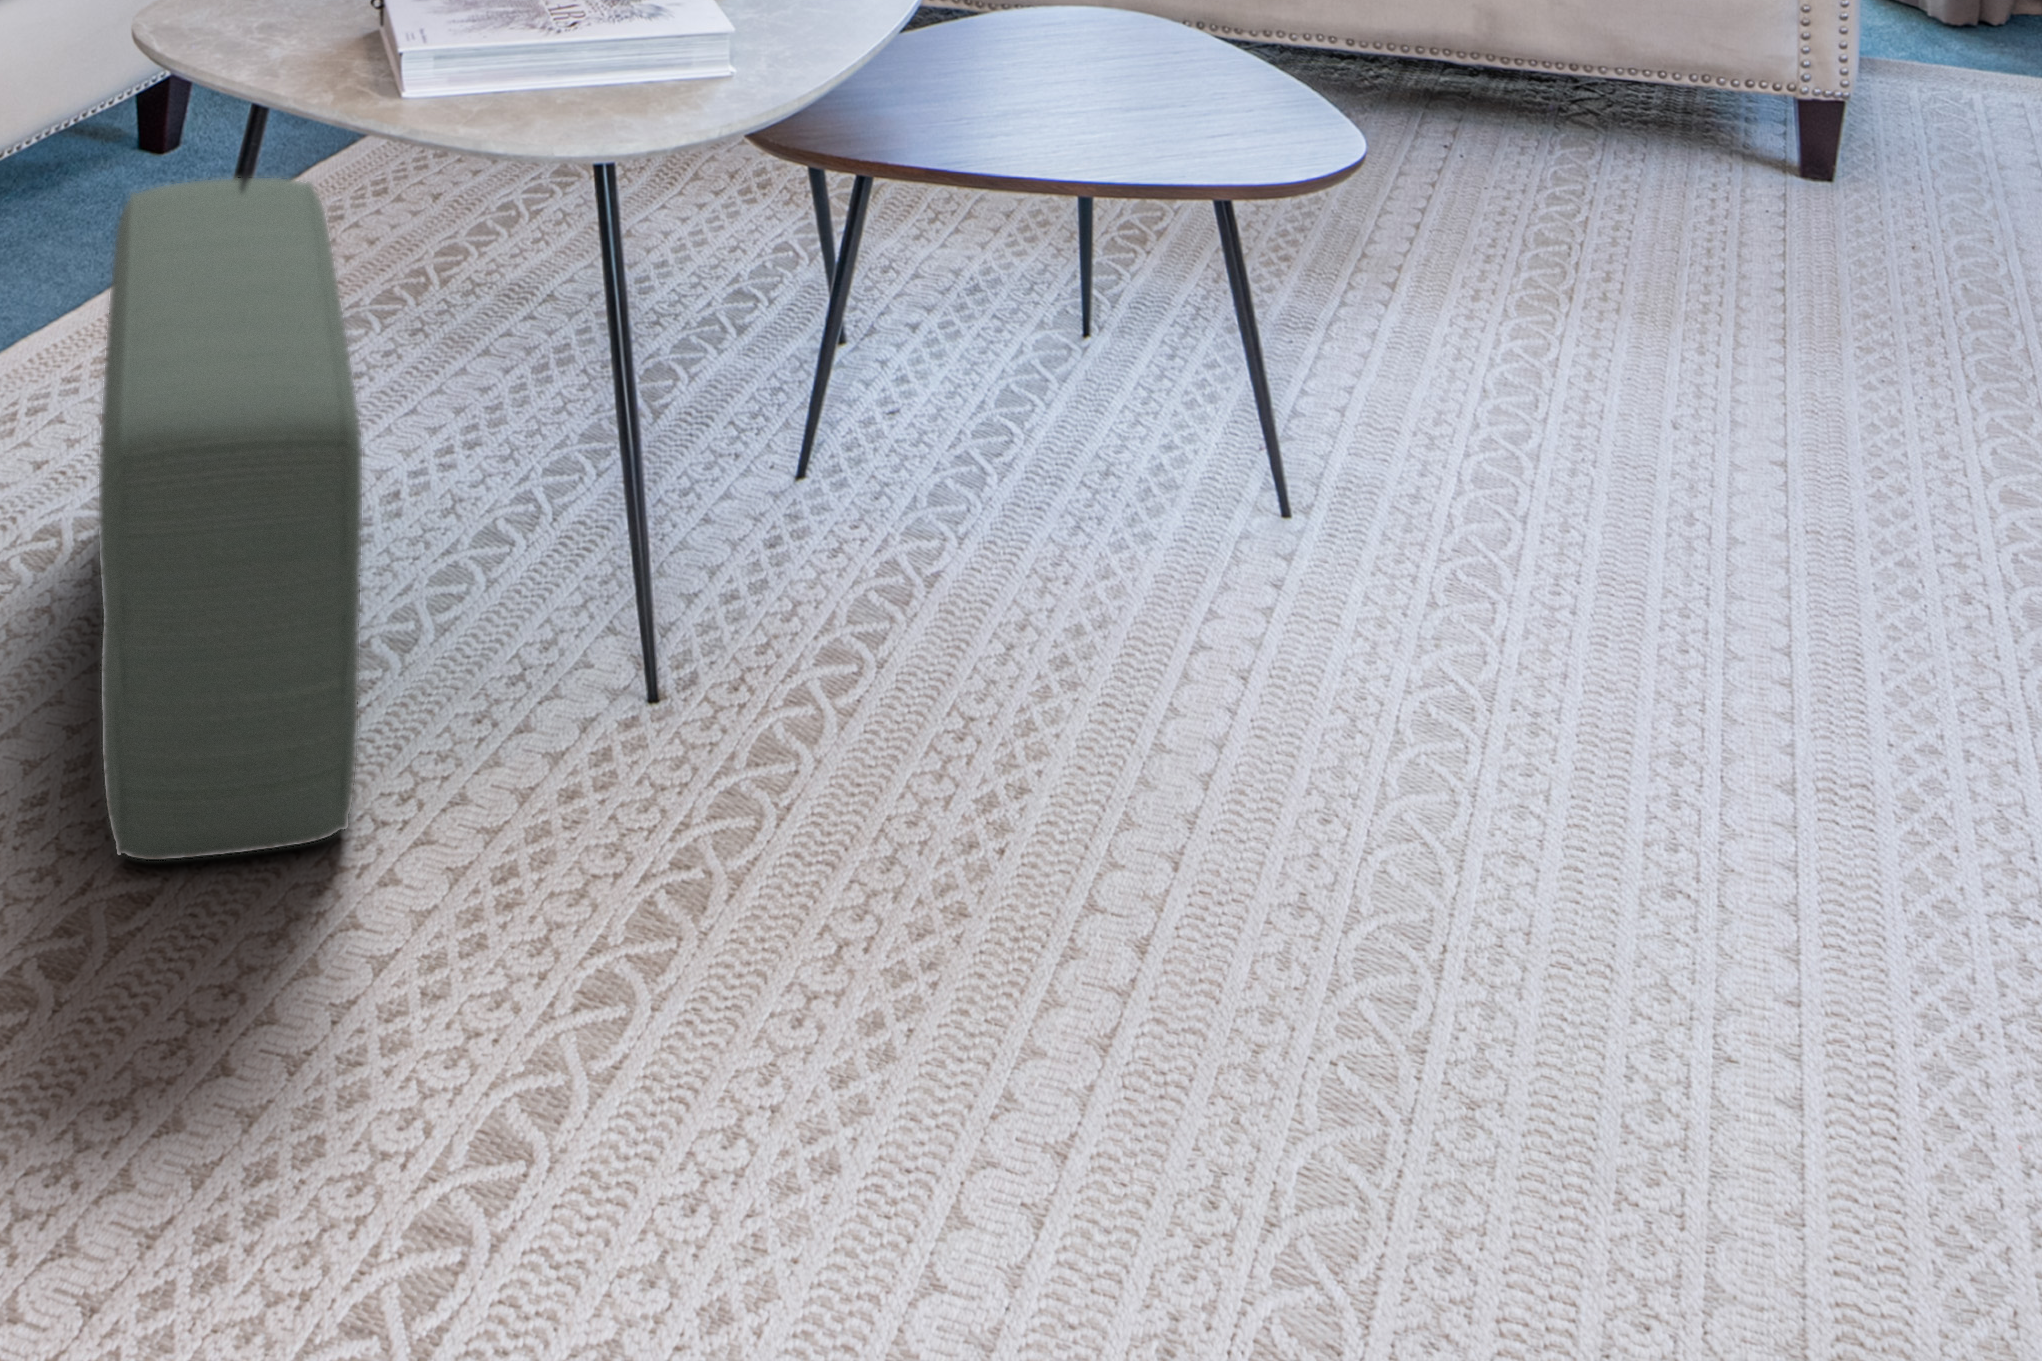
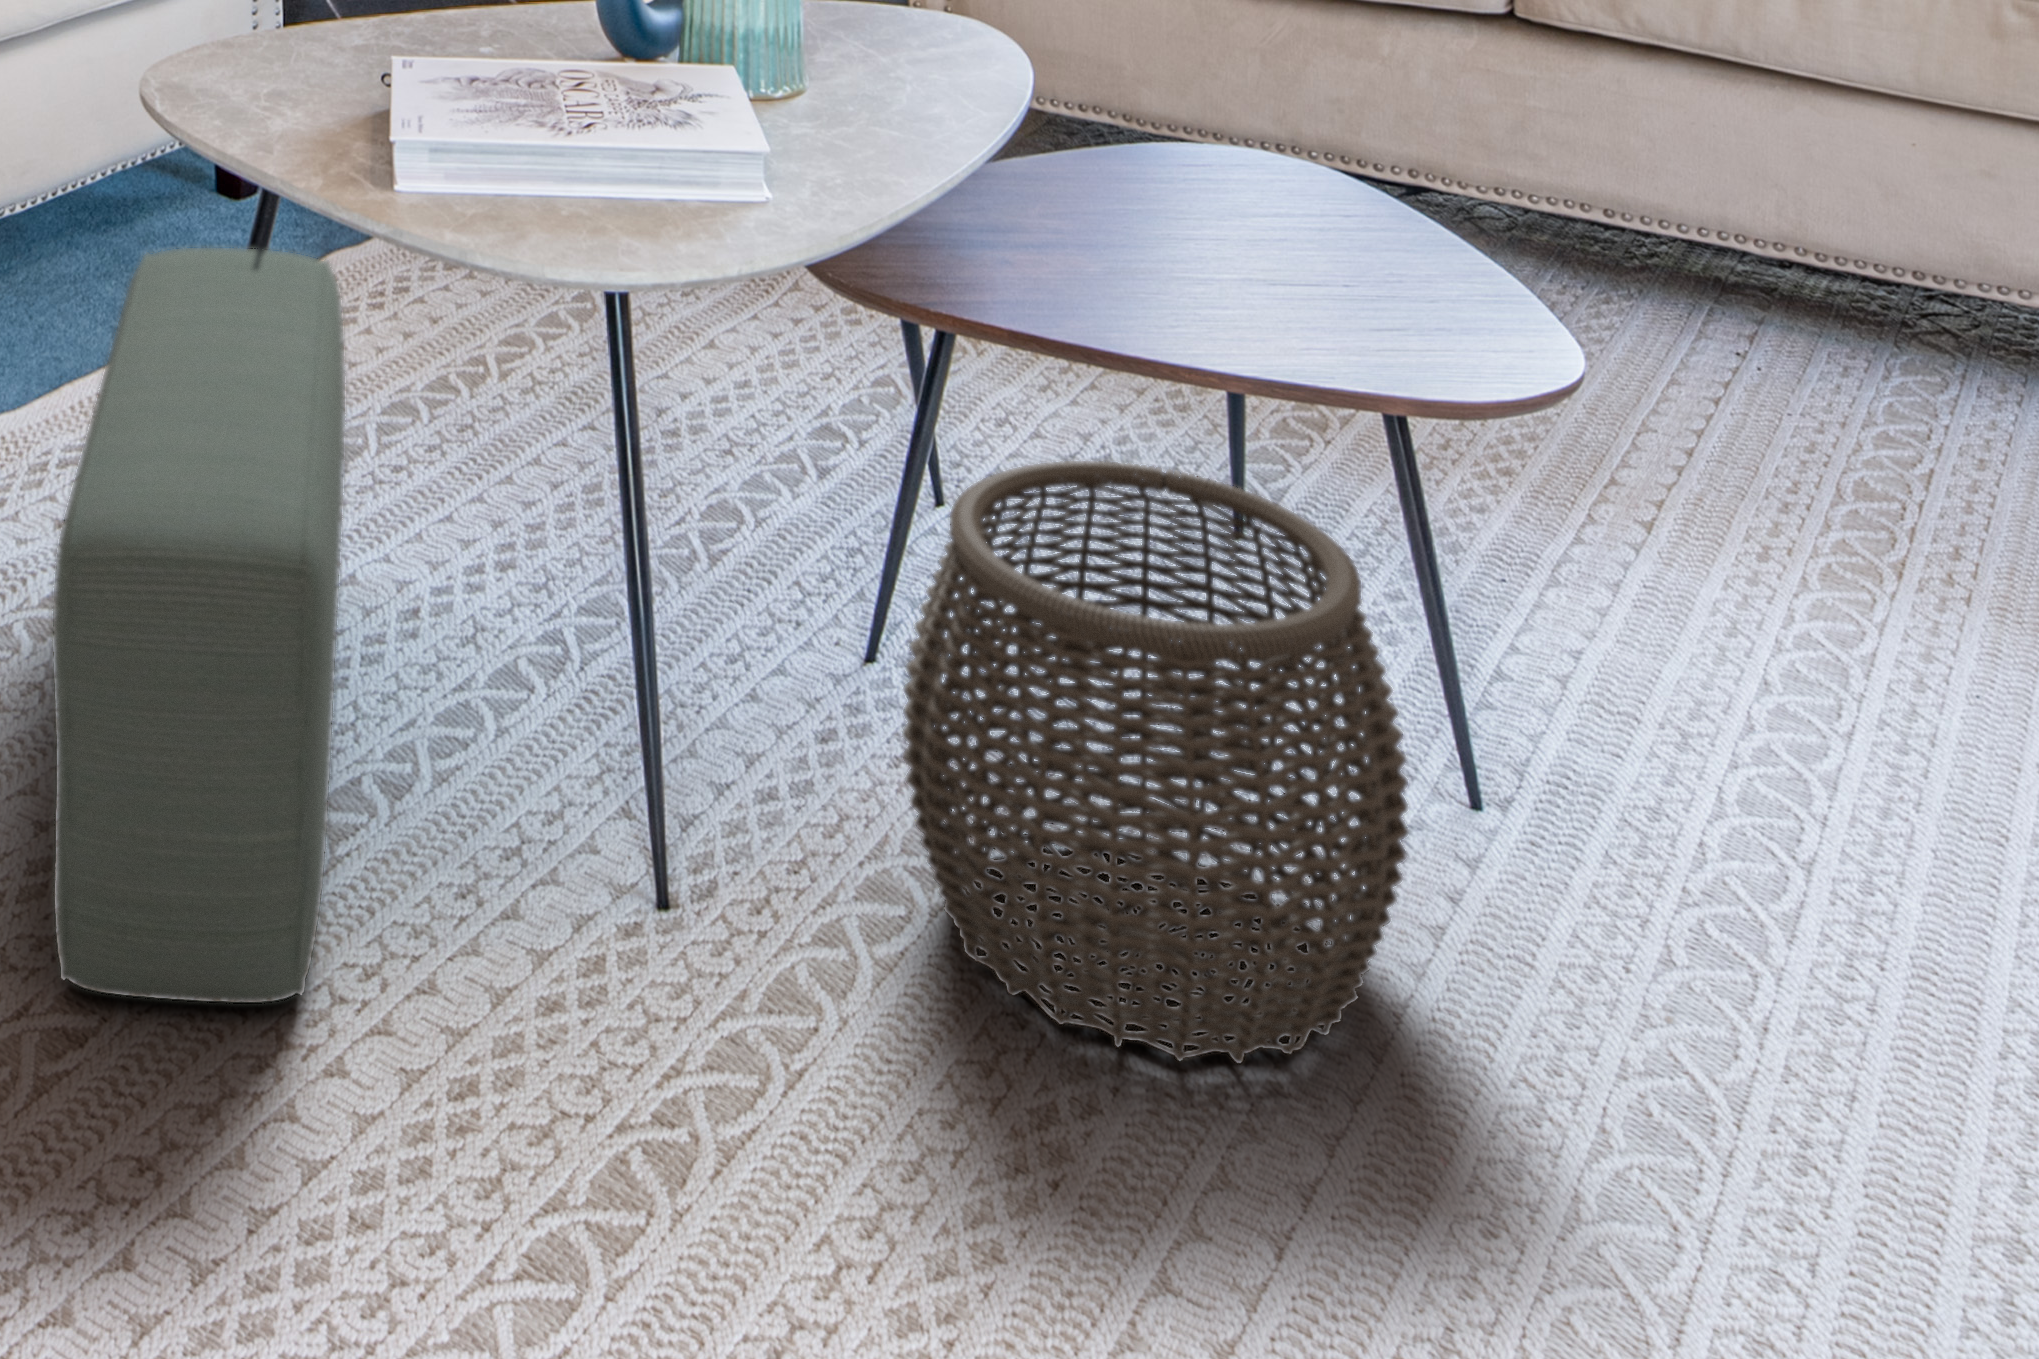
woven basket: none [857,272,1268,756] -> present [902,461,1408,1063]

